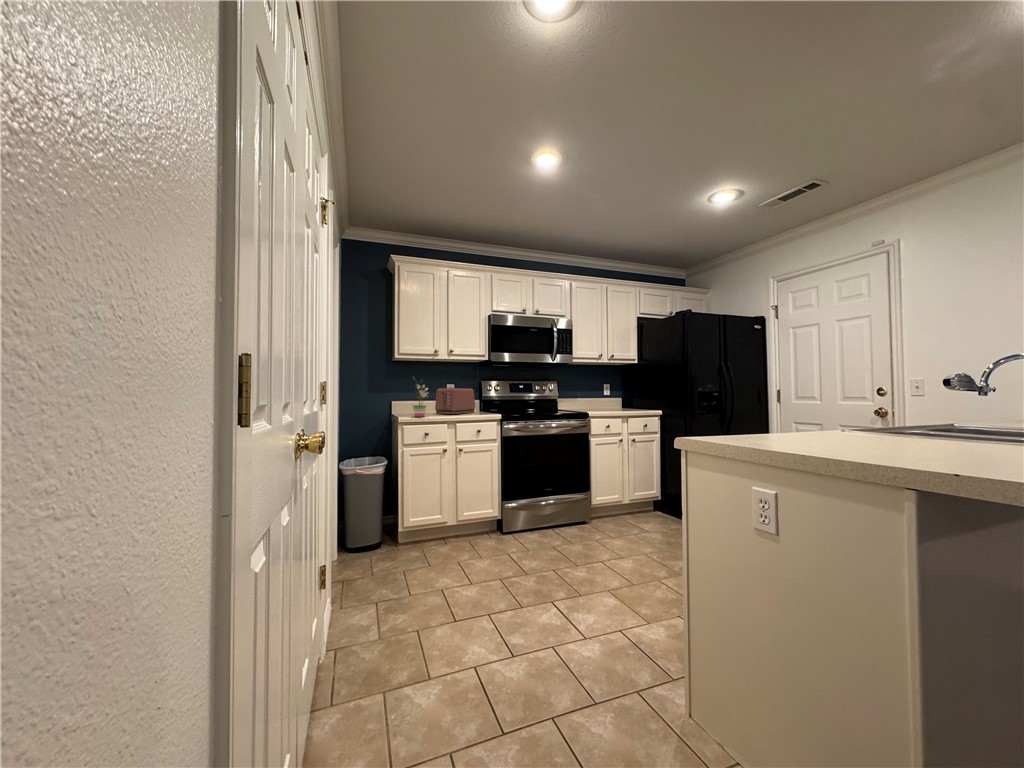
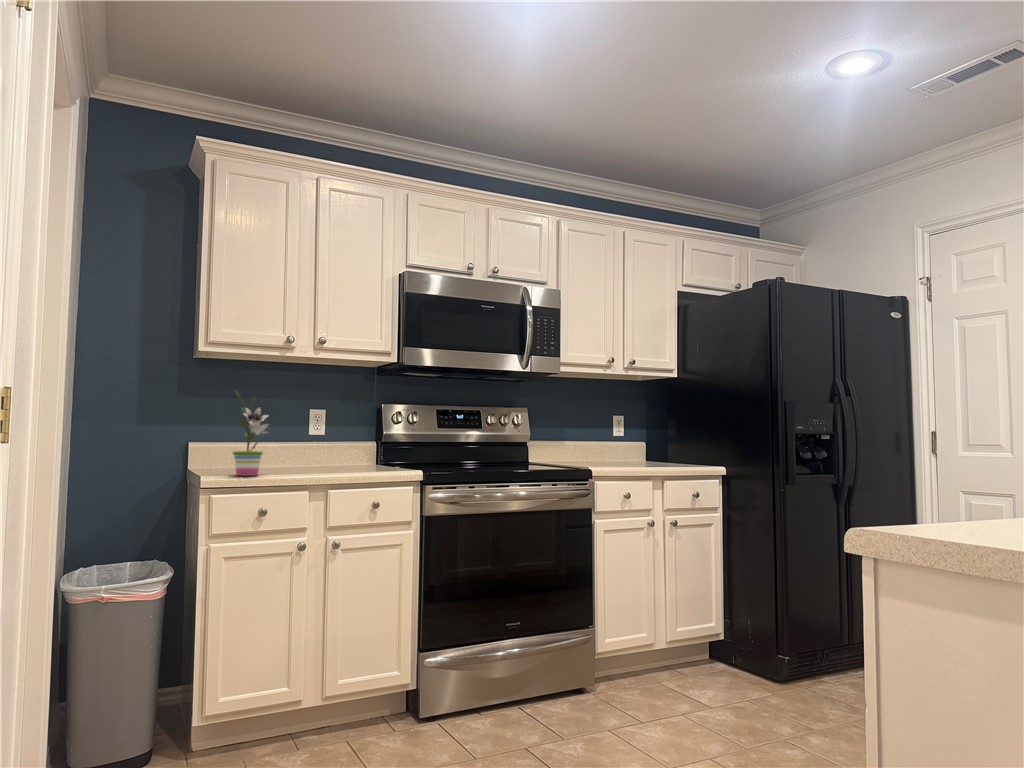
toaster: present [435,388,475,414] -> none [281,417,366,470]

